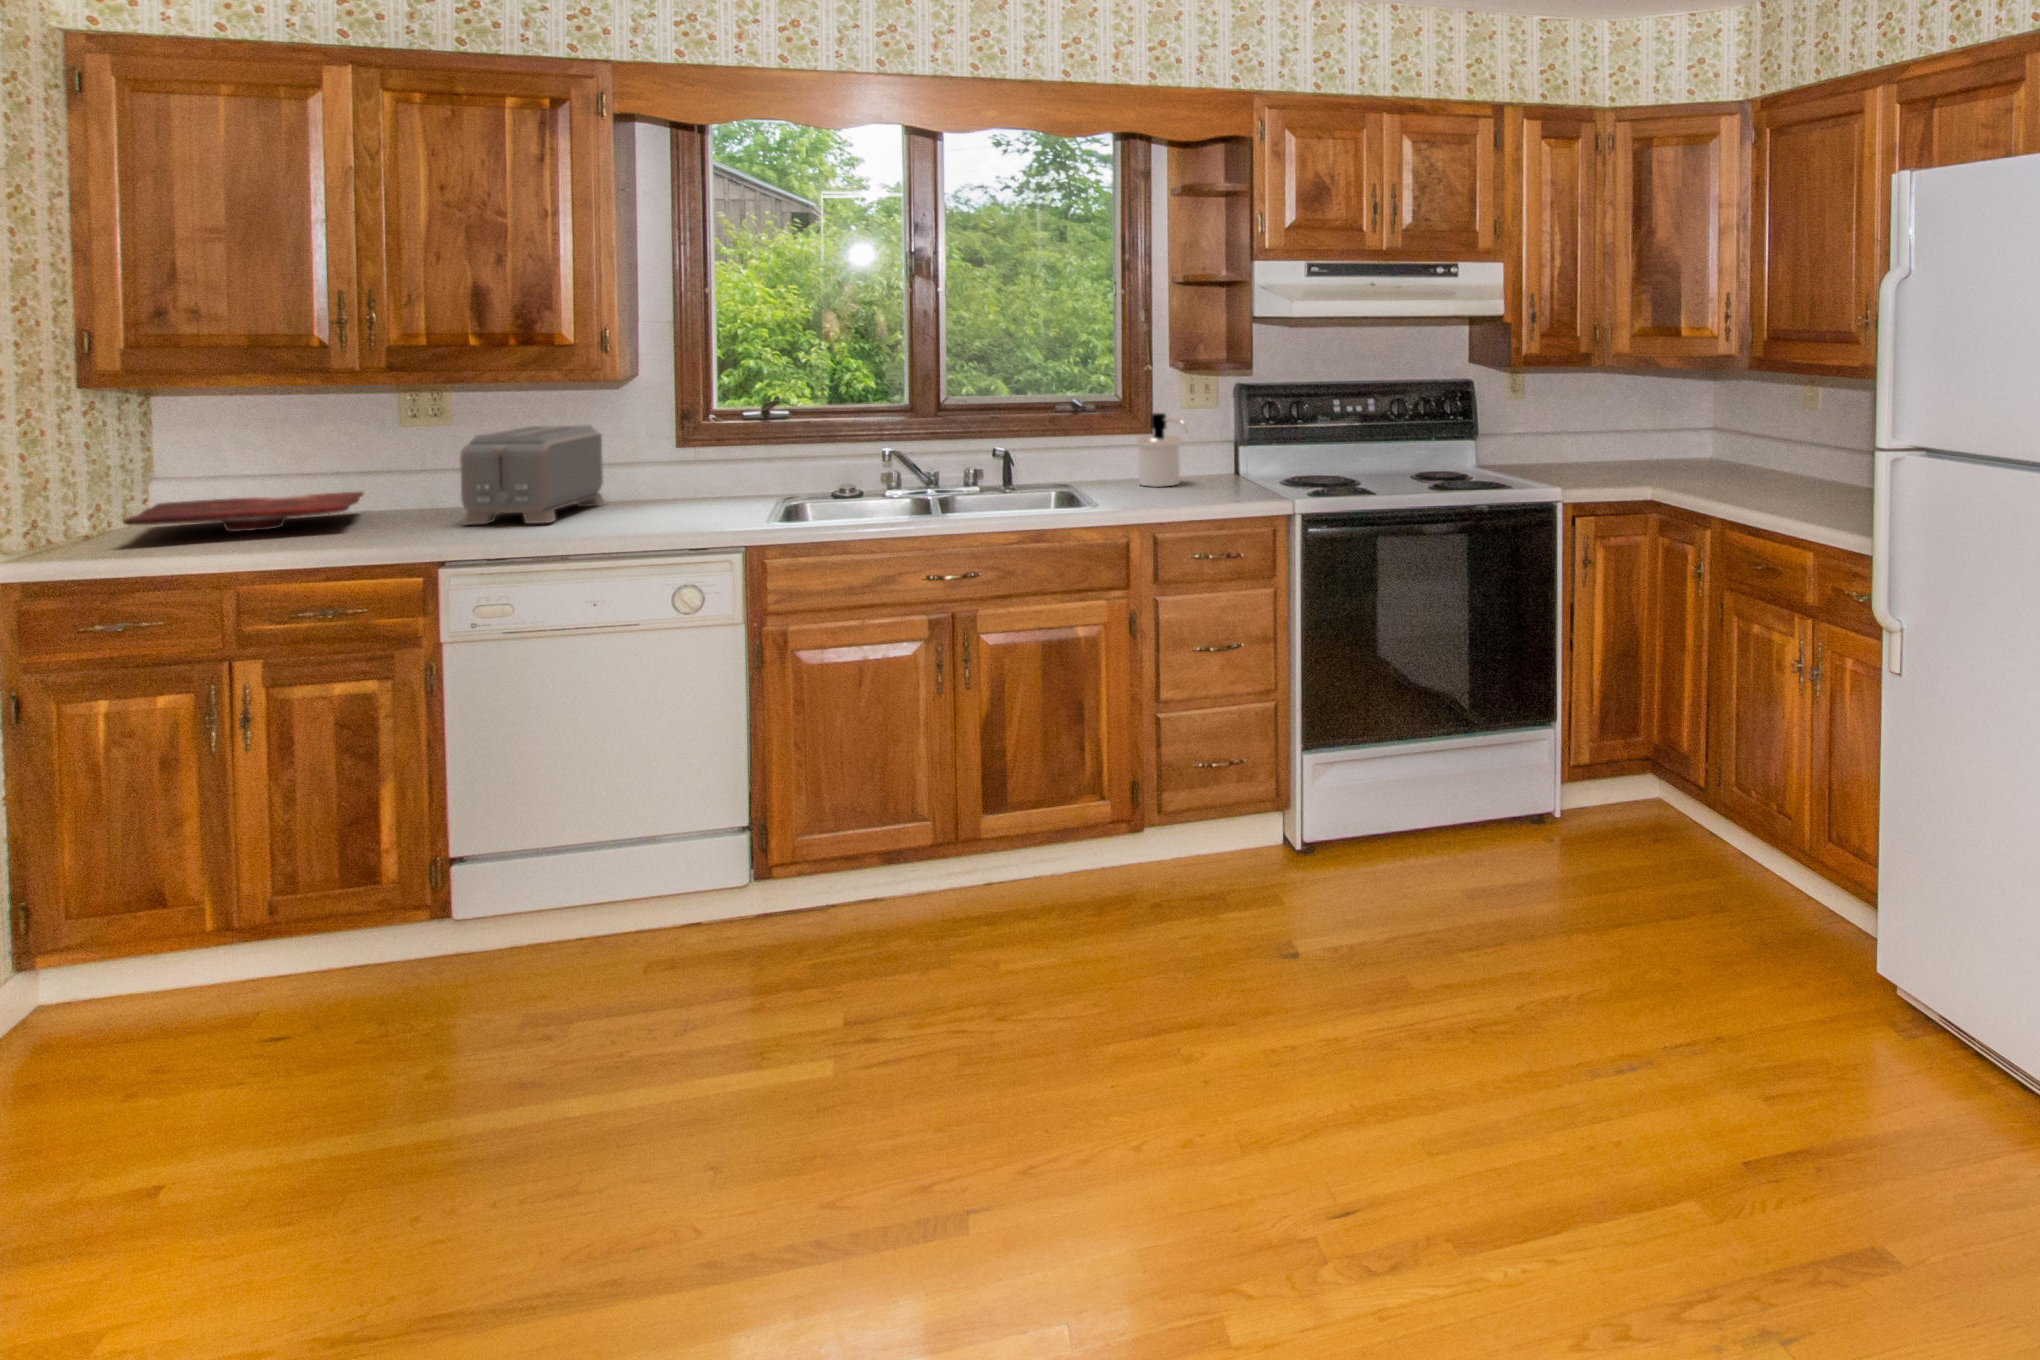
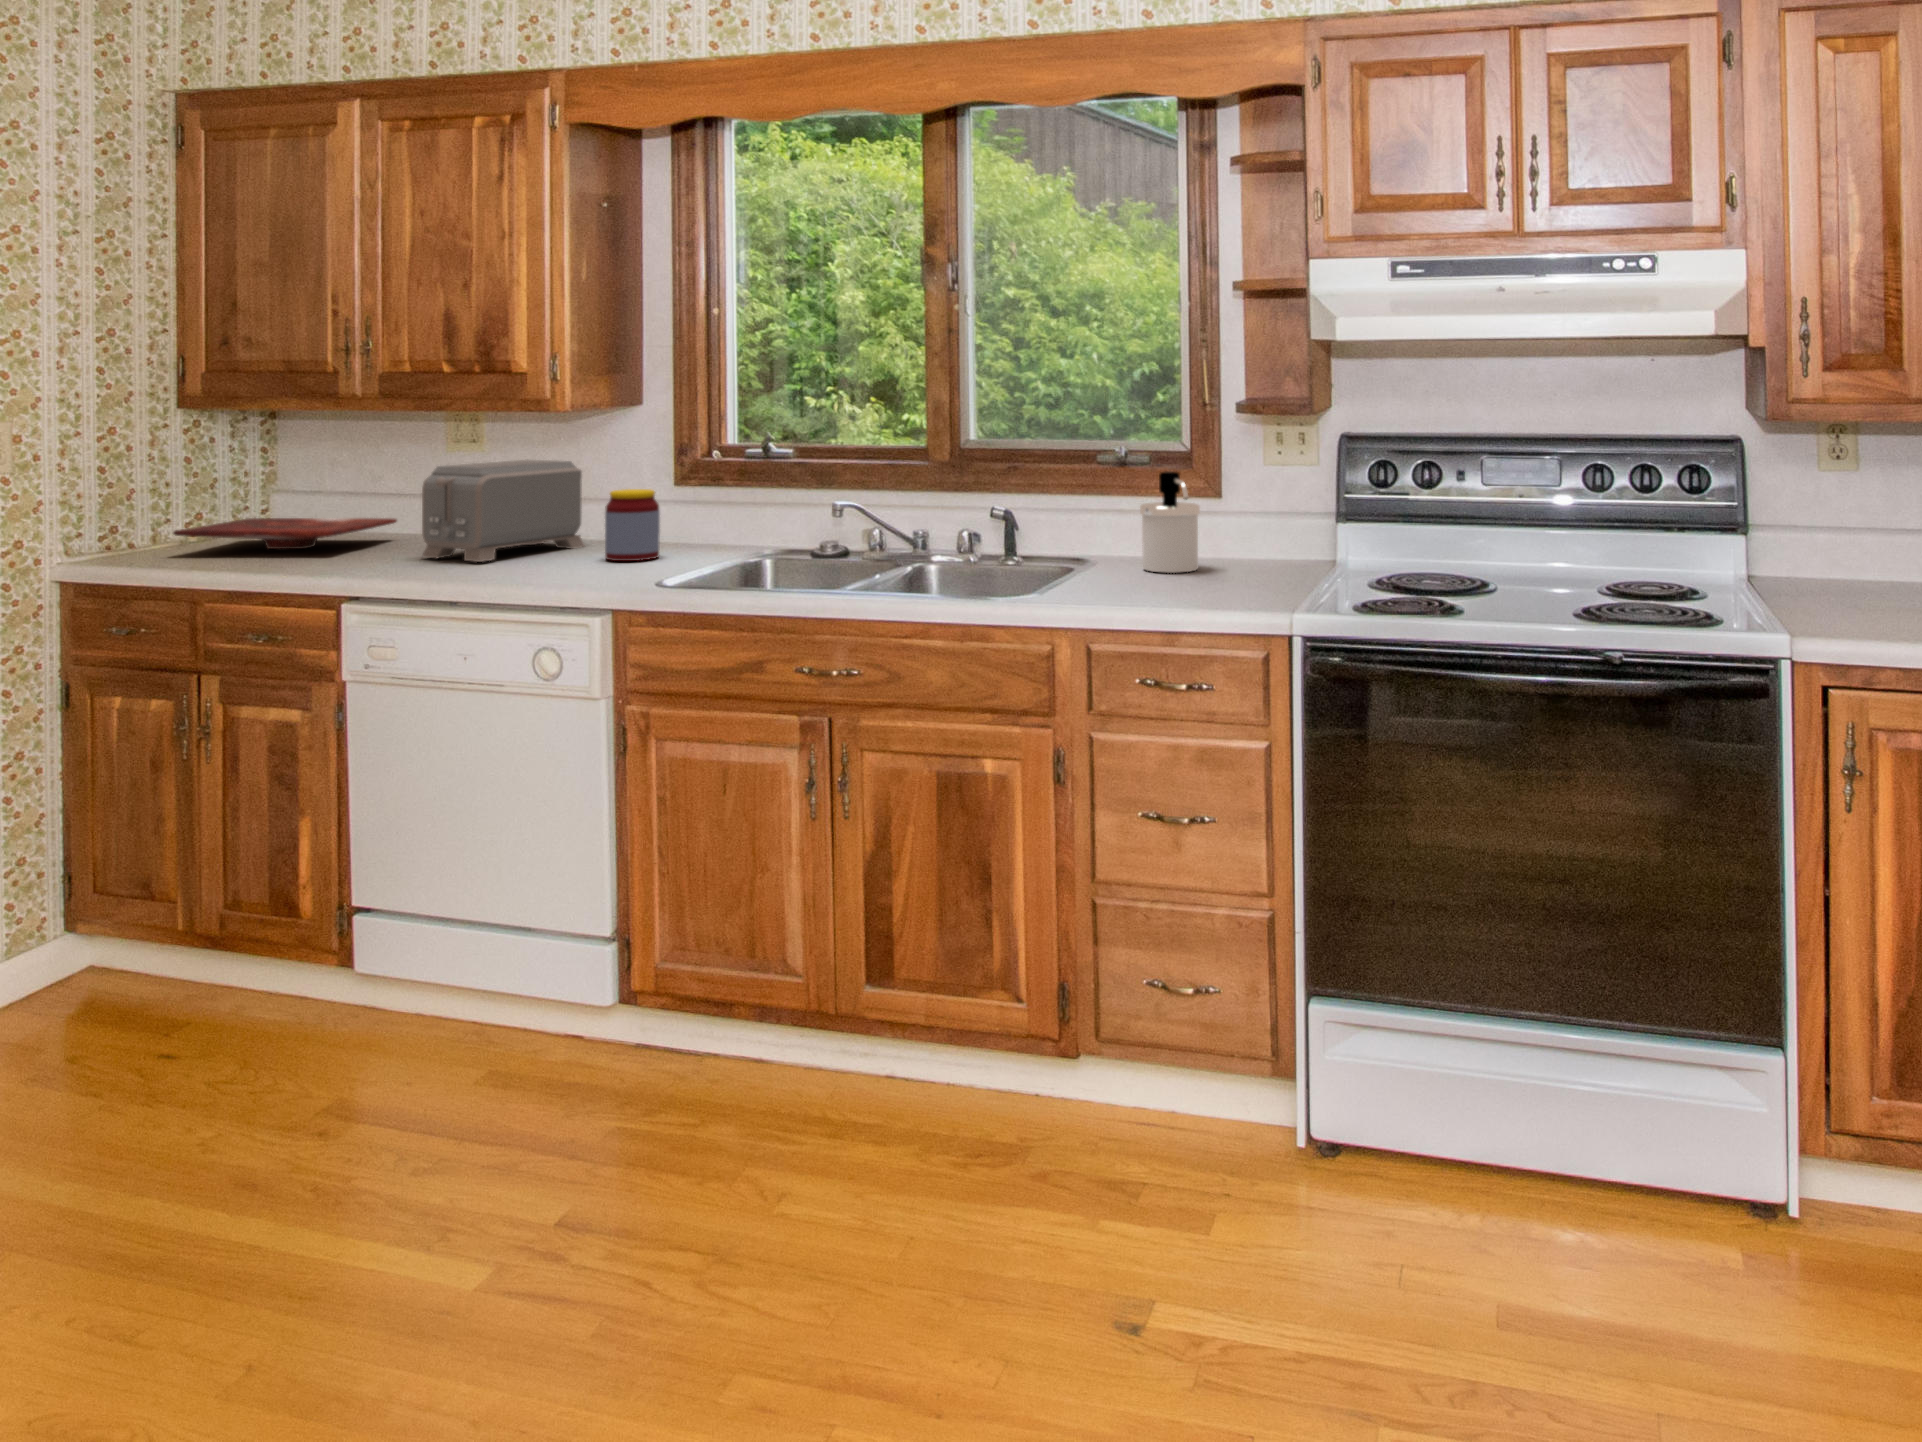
jar: none [665,447,718,512] -> present [605,489,660,561]

